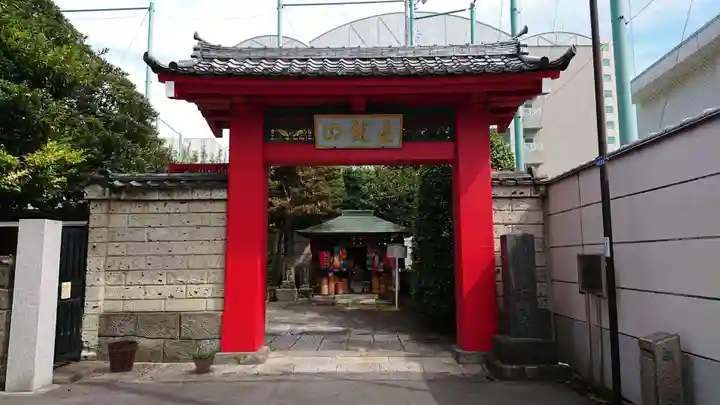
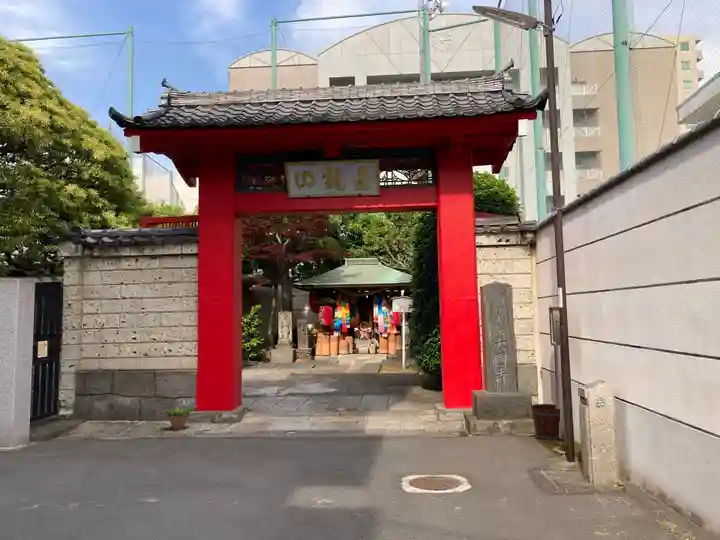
bucket: present [108,340,137,373] -> present [531,404,560,441]

